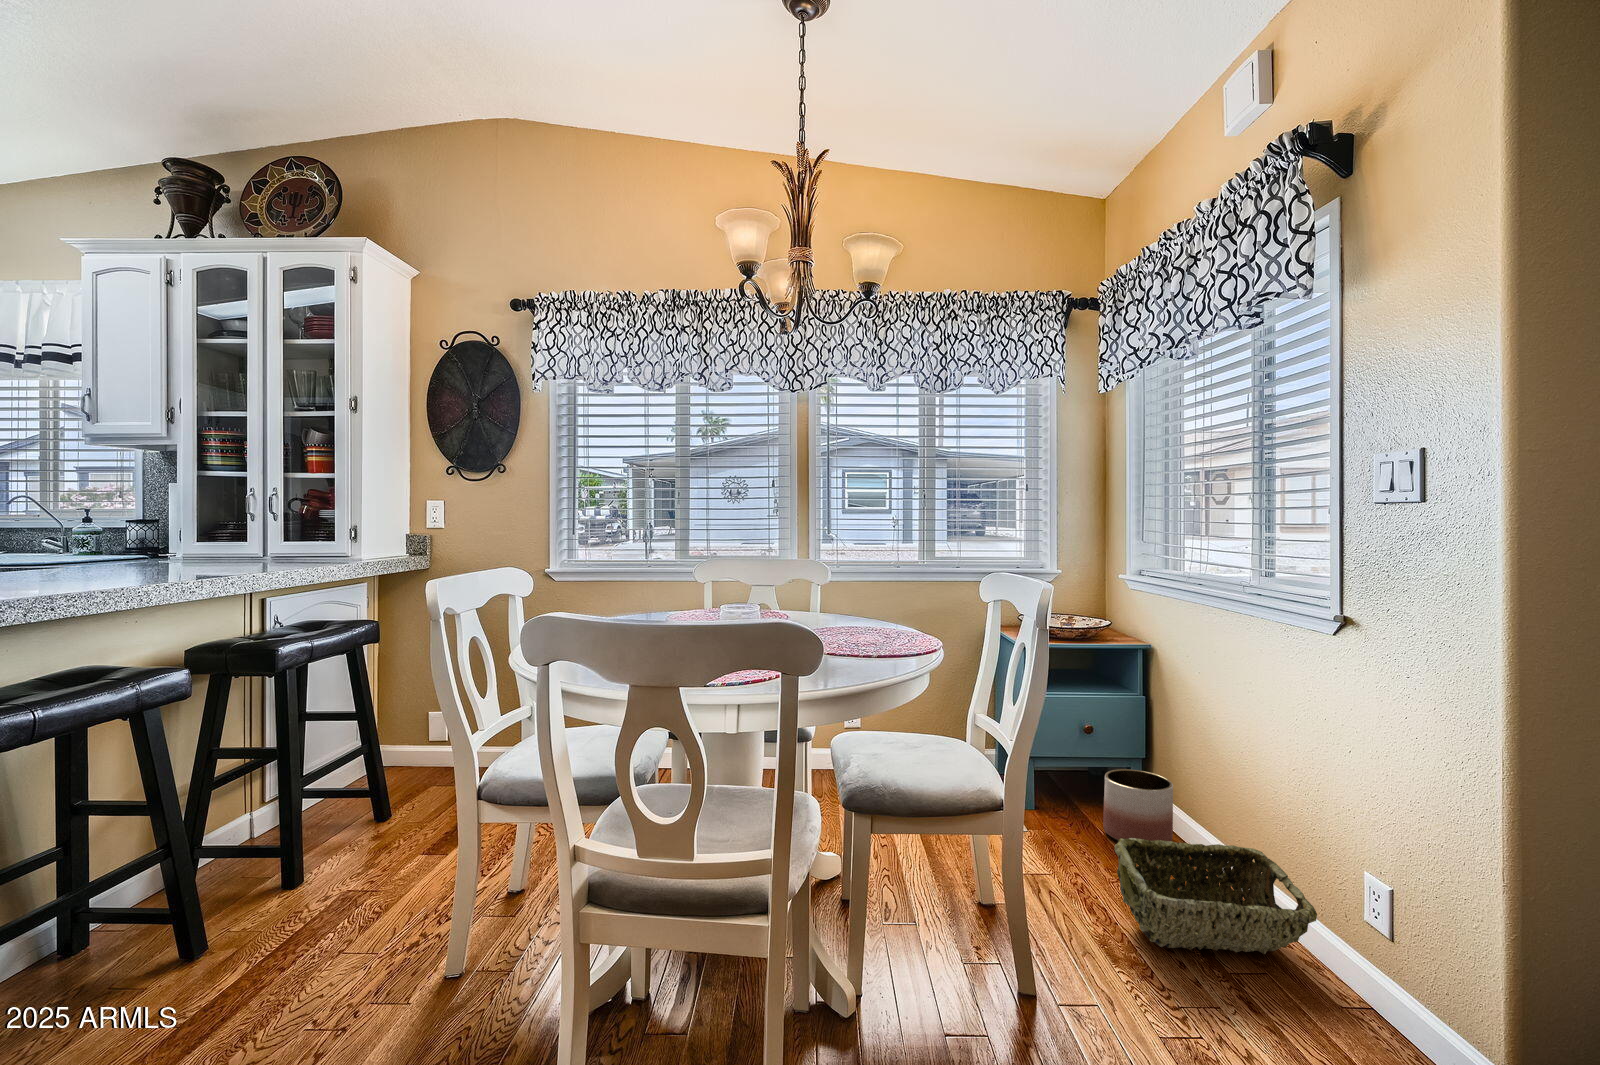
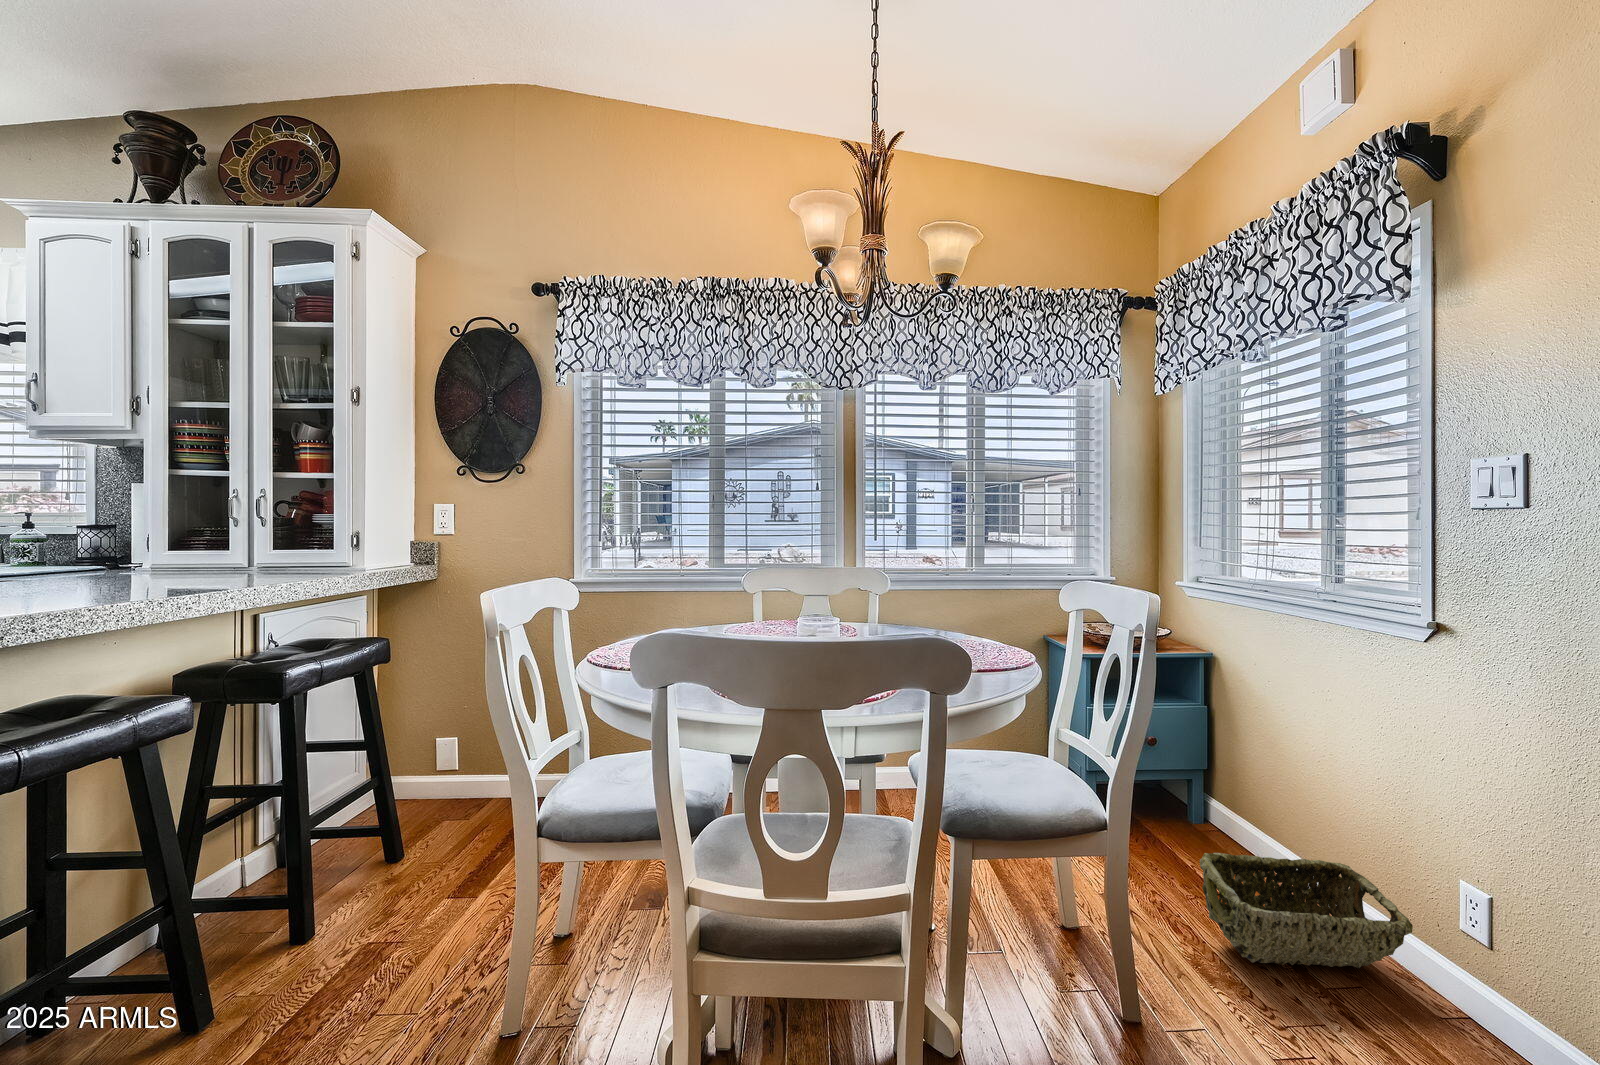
planter: present [1103,769,1173,841] -> none [1171,788,1245,868]

